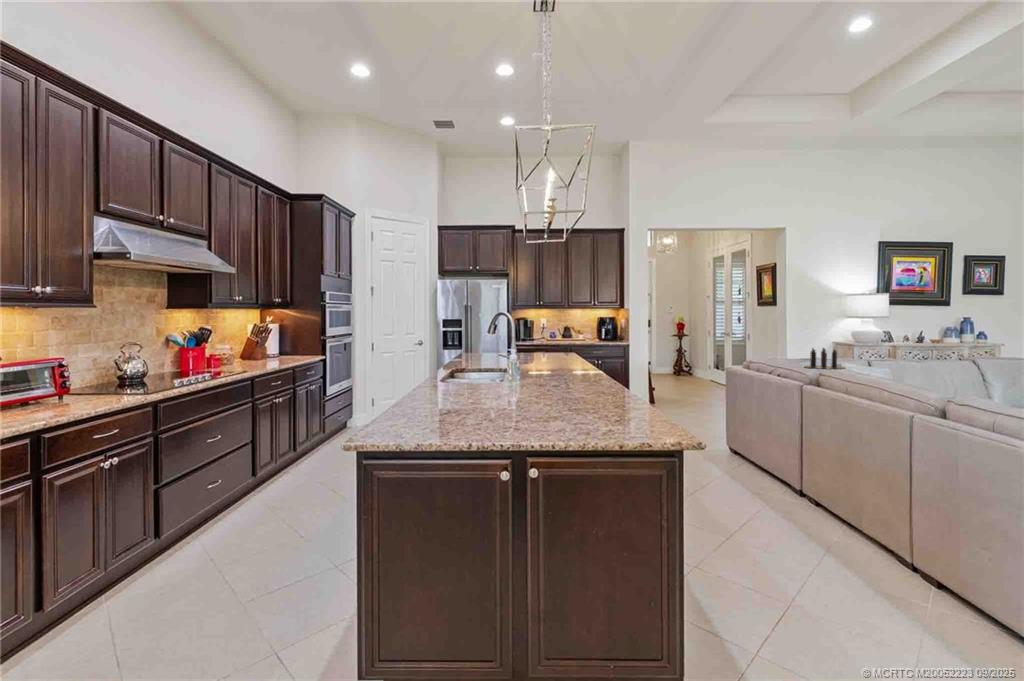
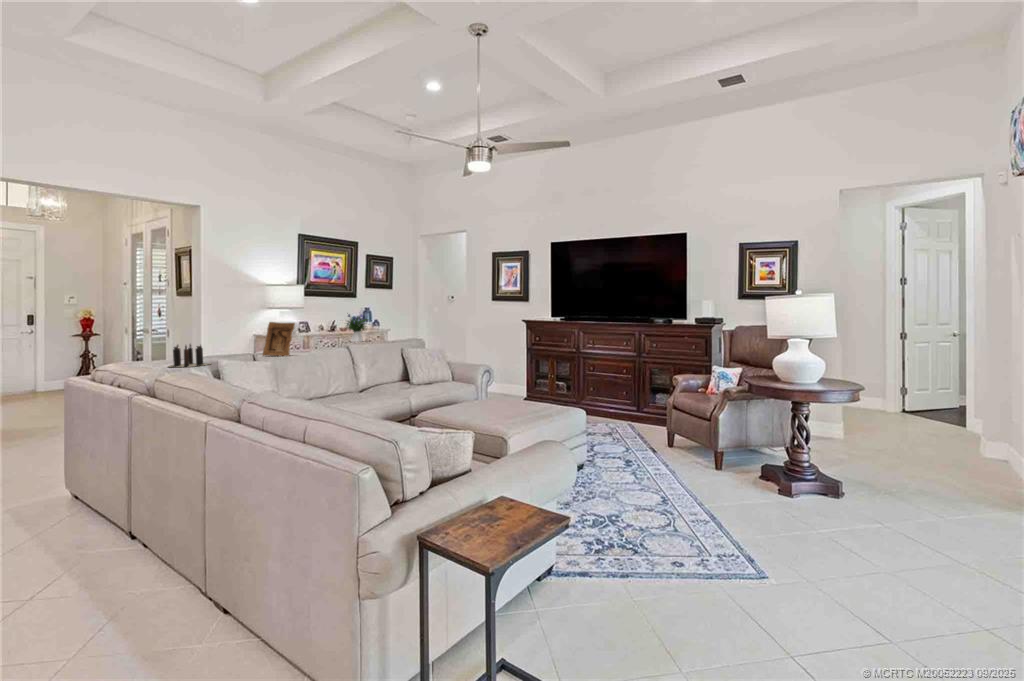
flower arrangement: none [933,321,977,355] -> present [346,314,368,342]
picture frame: none [880,329,922,366] -> present [262,322,295,356]

